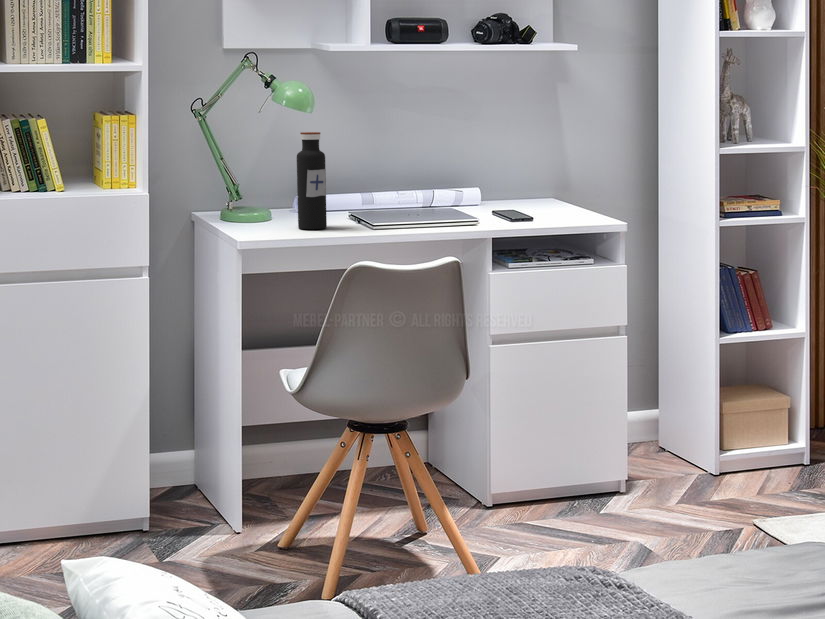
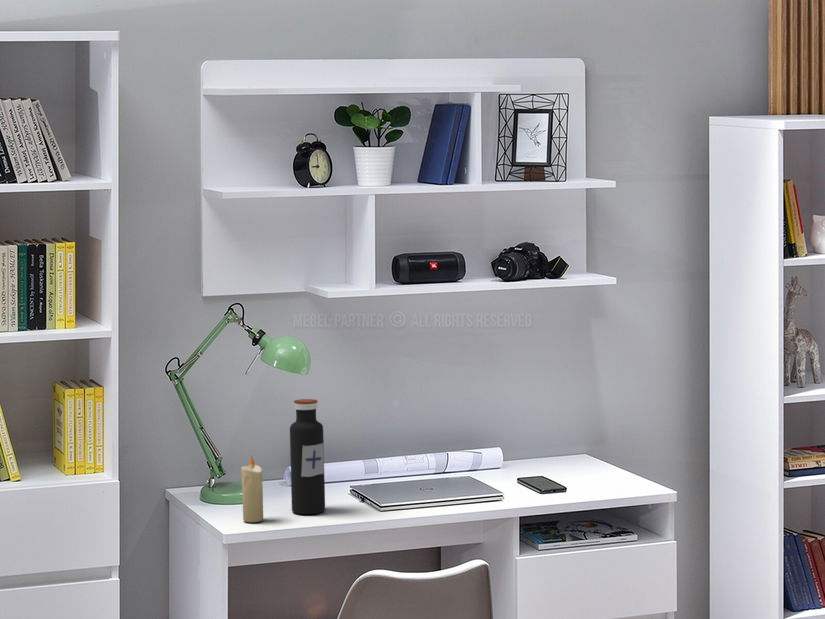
candle: none [255,176,274,233] -> present [241,456,263,522]

